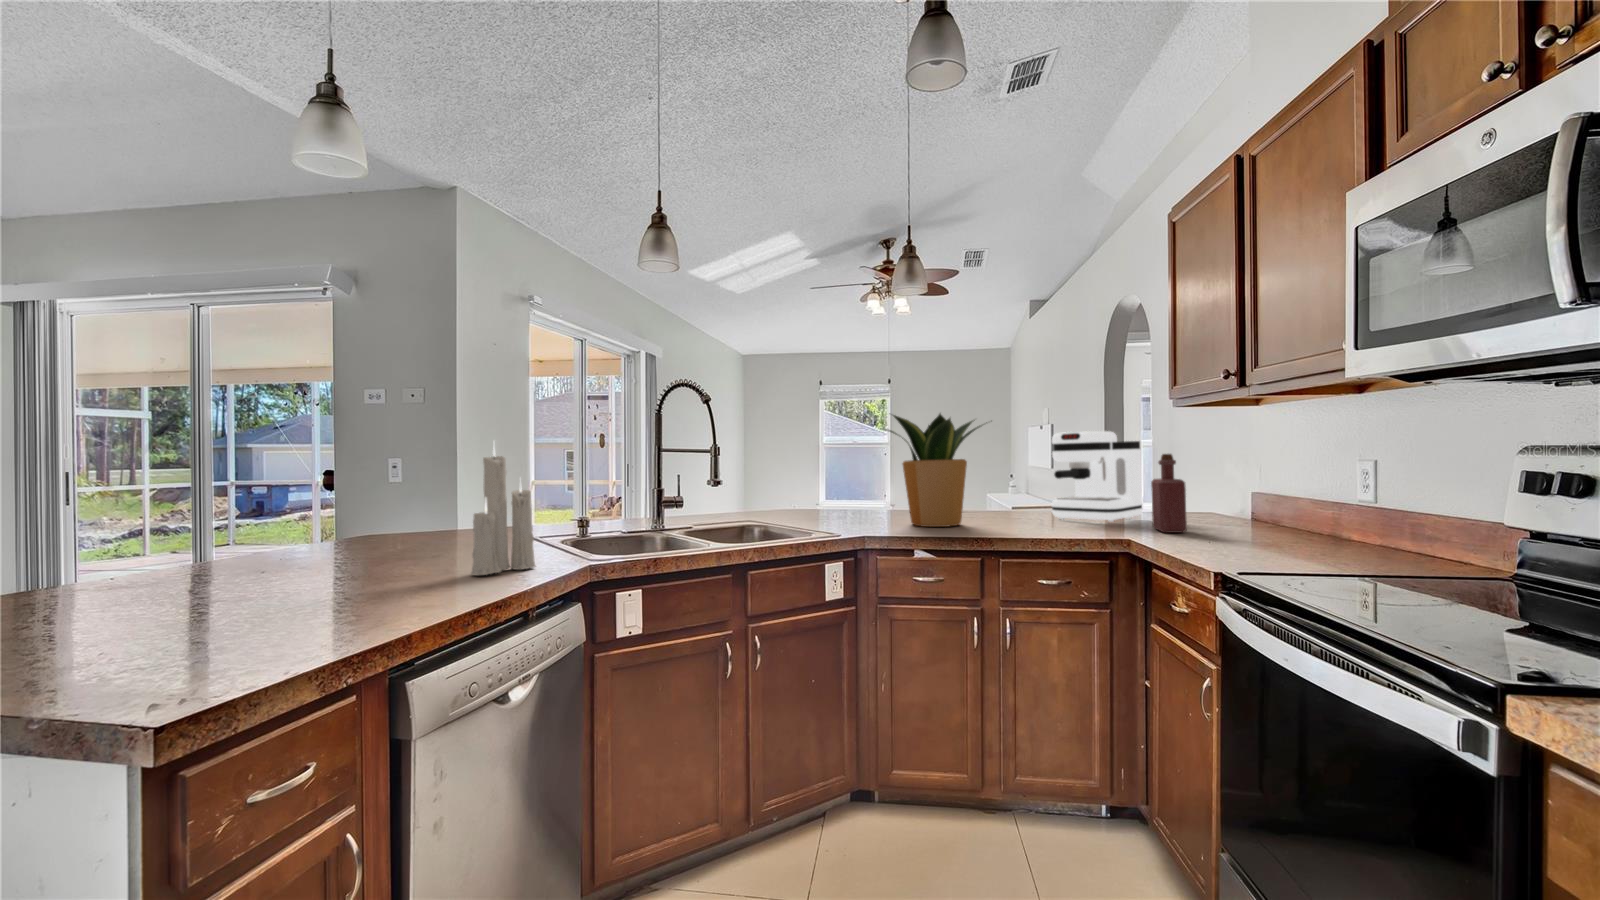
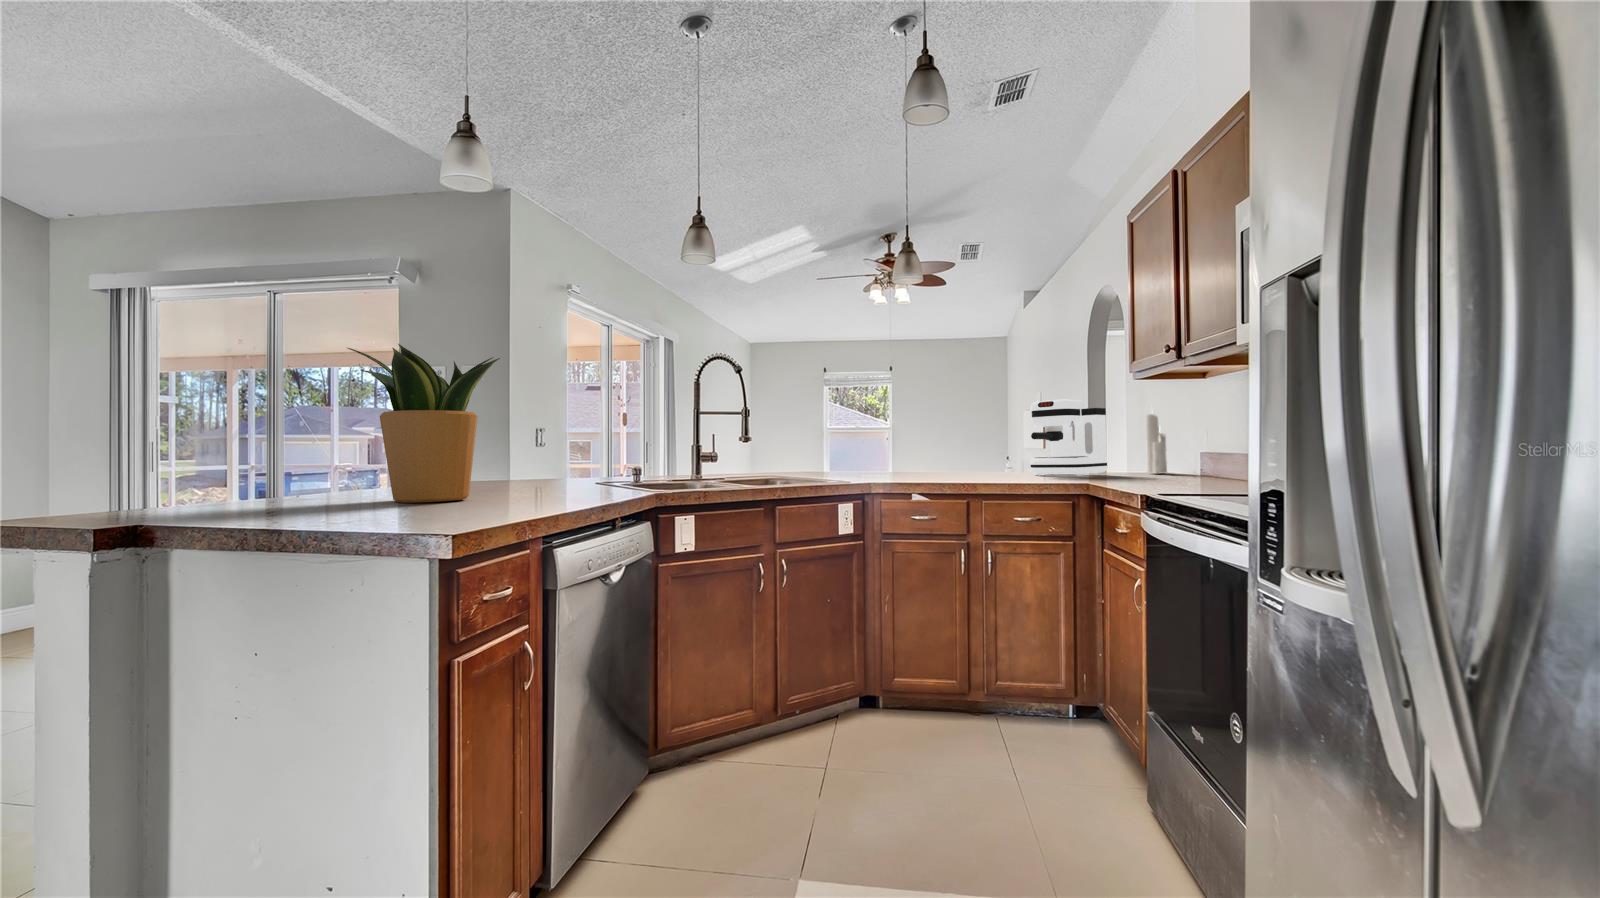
potted plant: present [885,413,987,527] -> present [348,344,500,503]
candle: present [471,449,536,575] -> present [1146,414,1167,474]
bottle: present [1151,454,1187,533] -> none [1110,415,1137,480]

